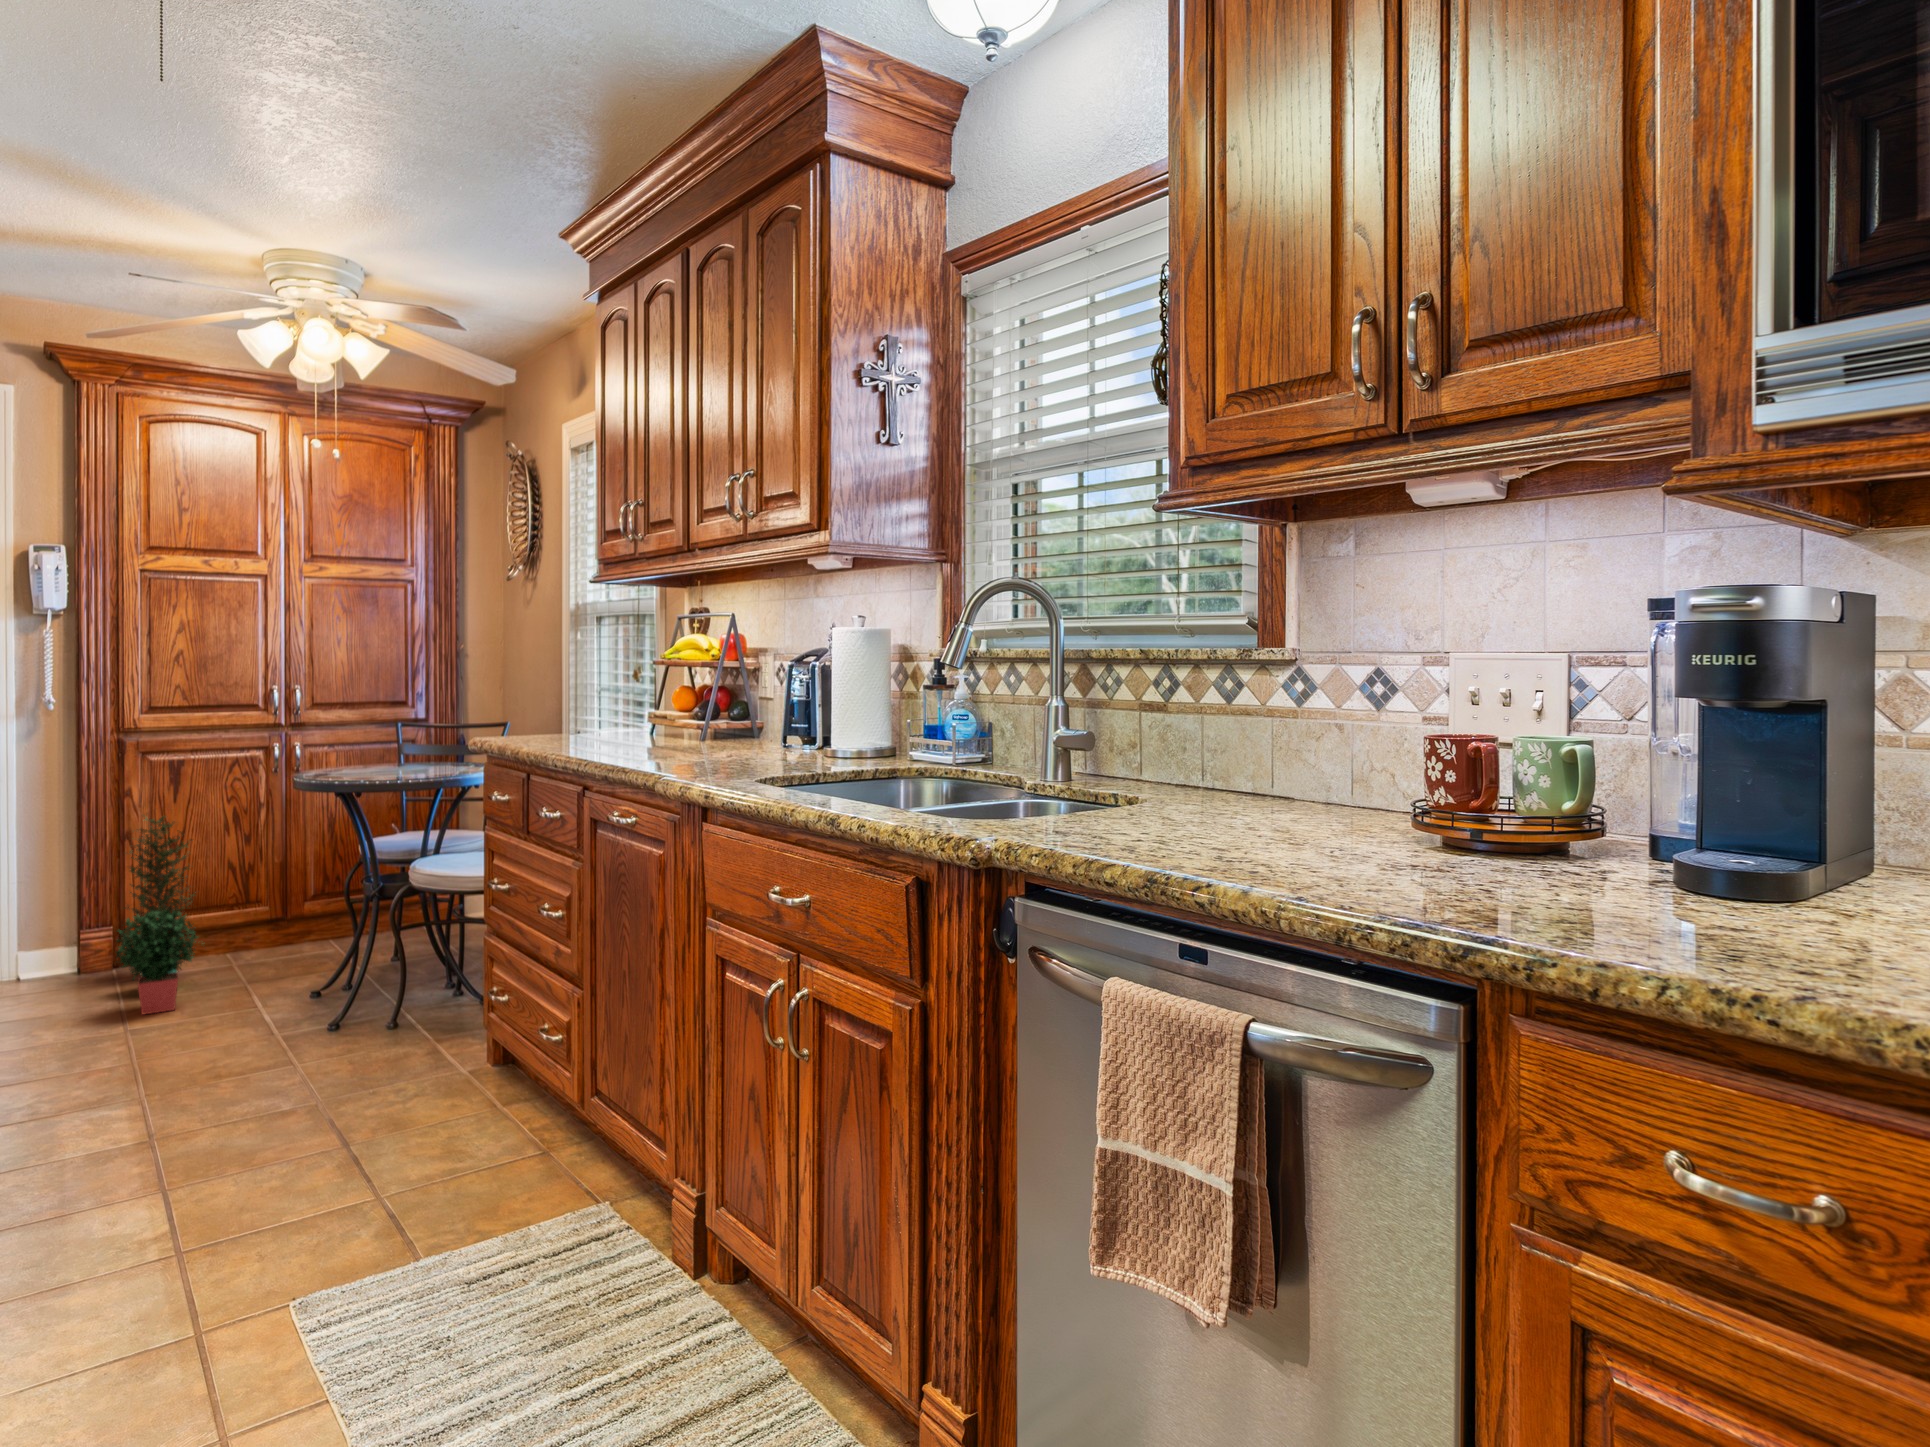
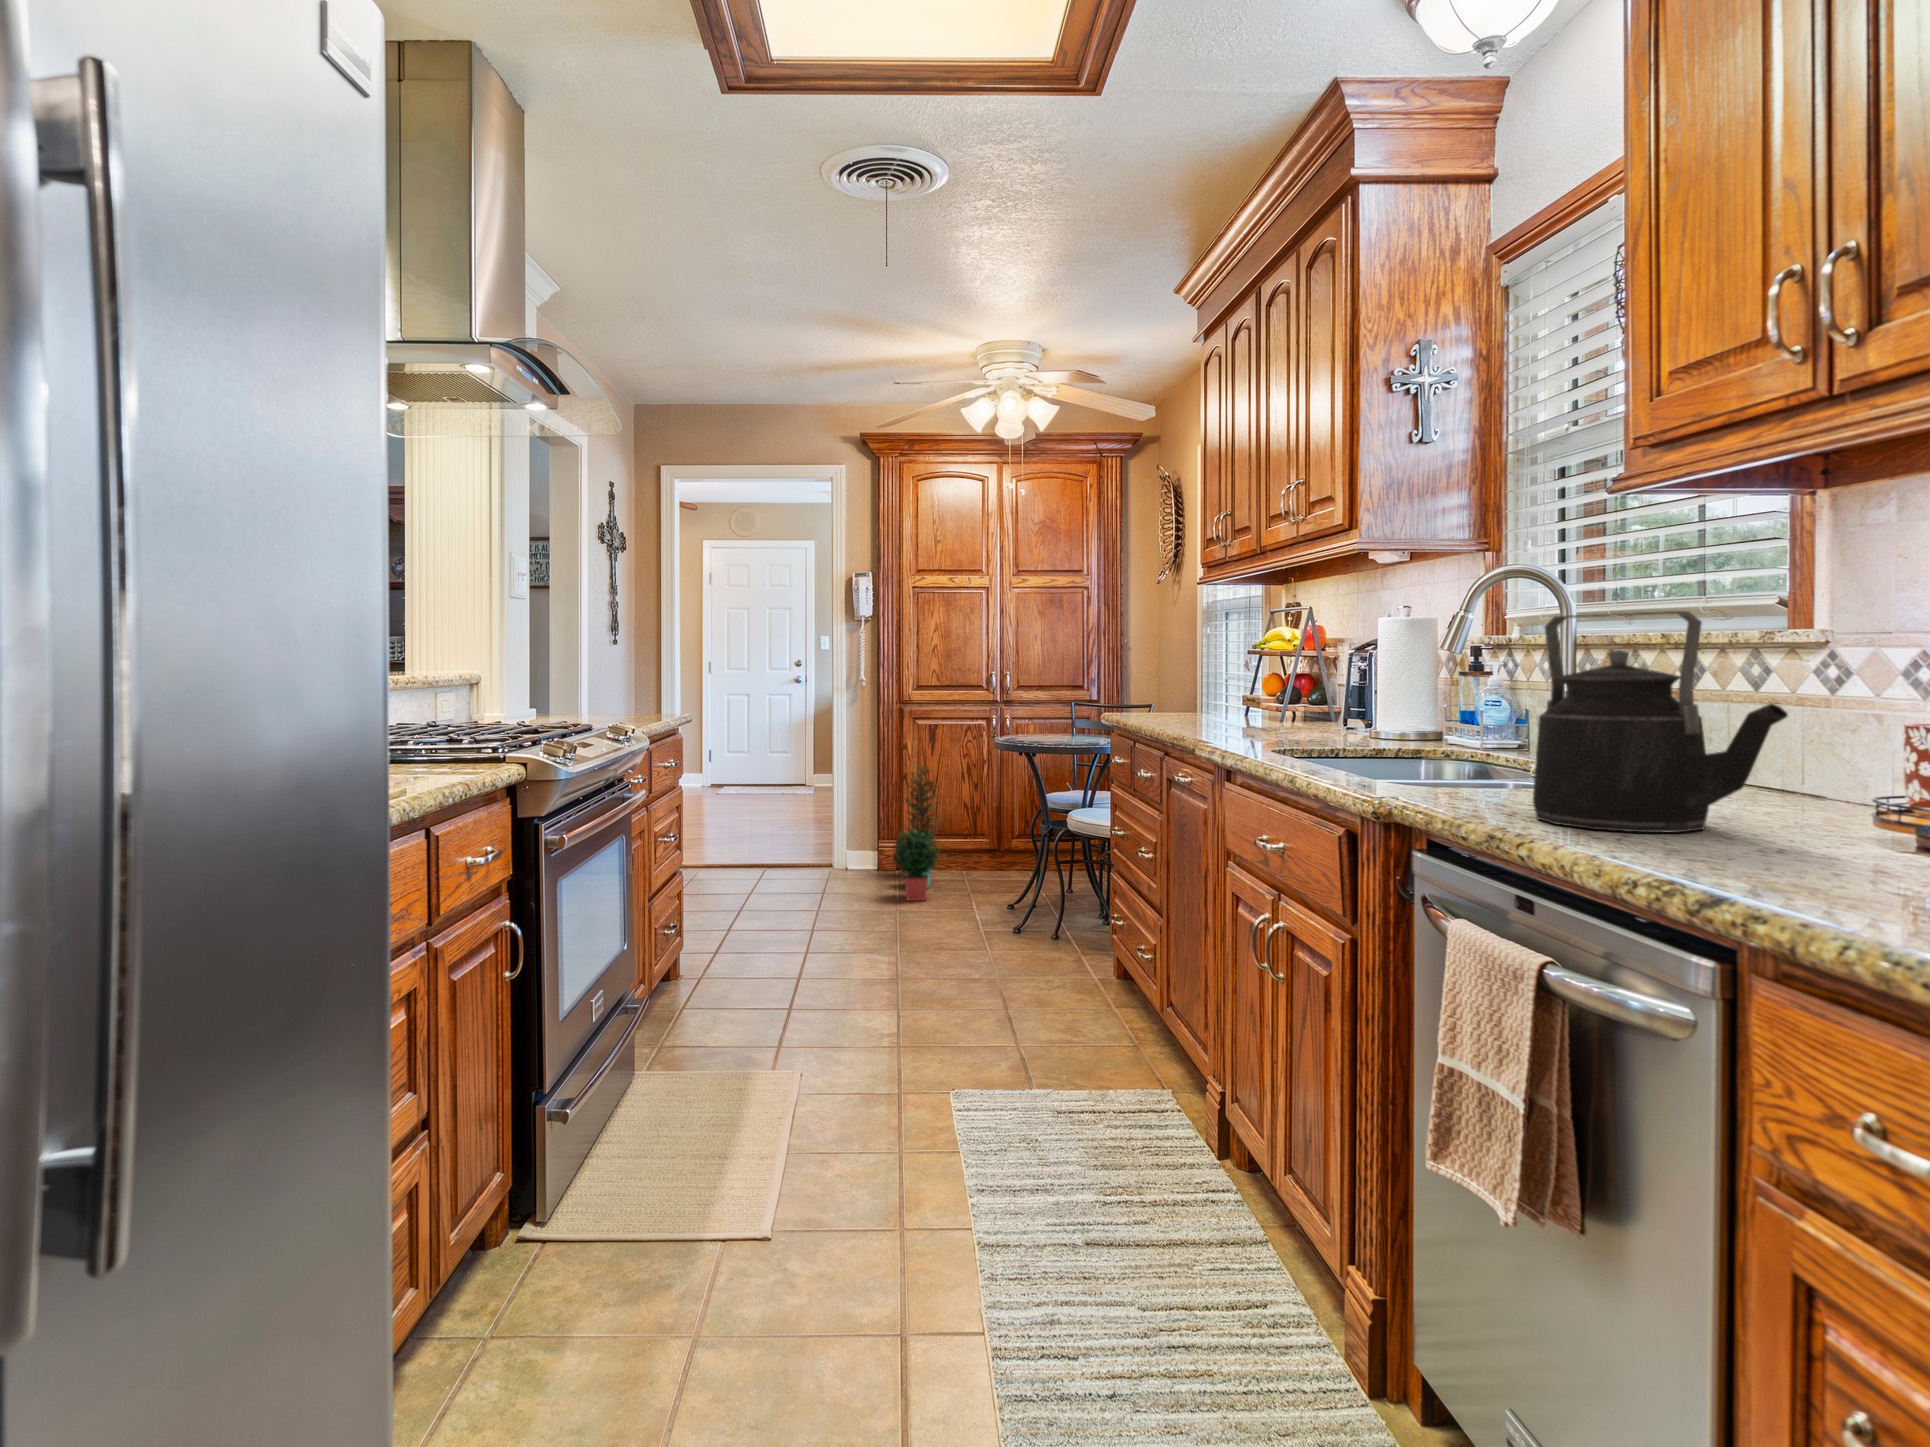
kettle: none [1154,633,1392,861] -> present [1533,611,1788,832]

